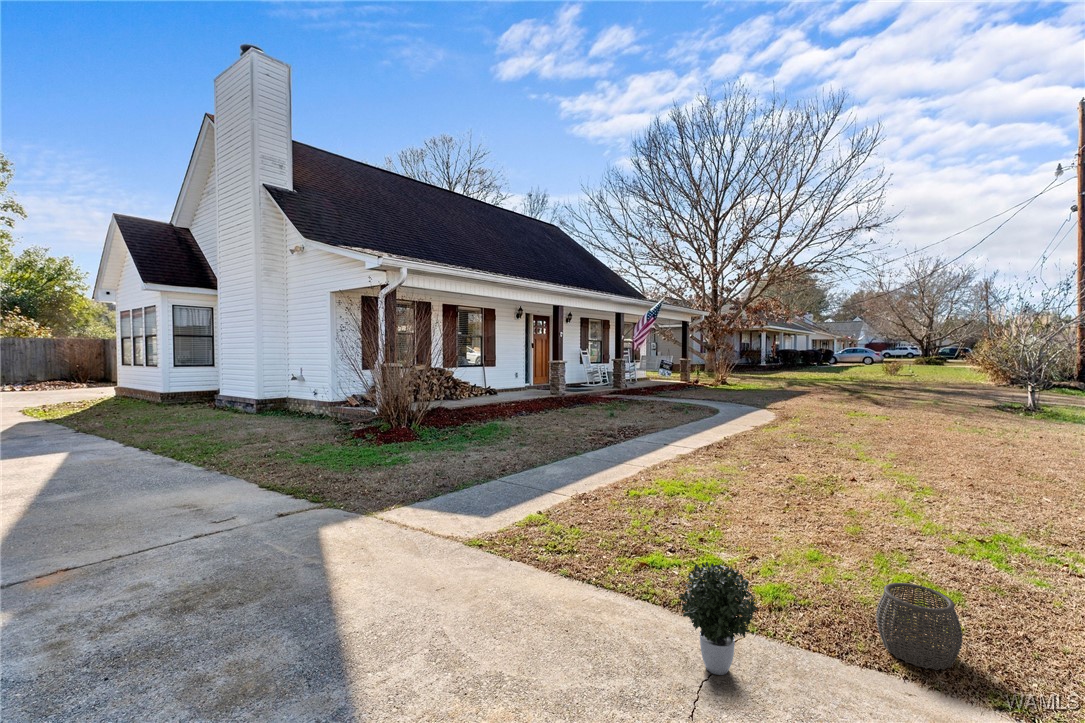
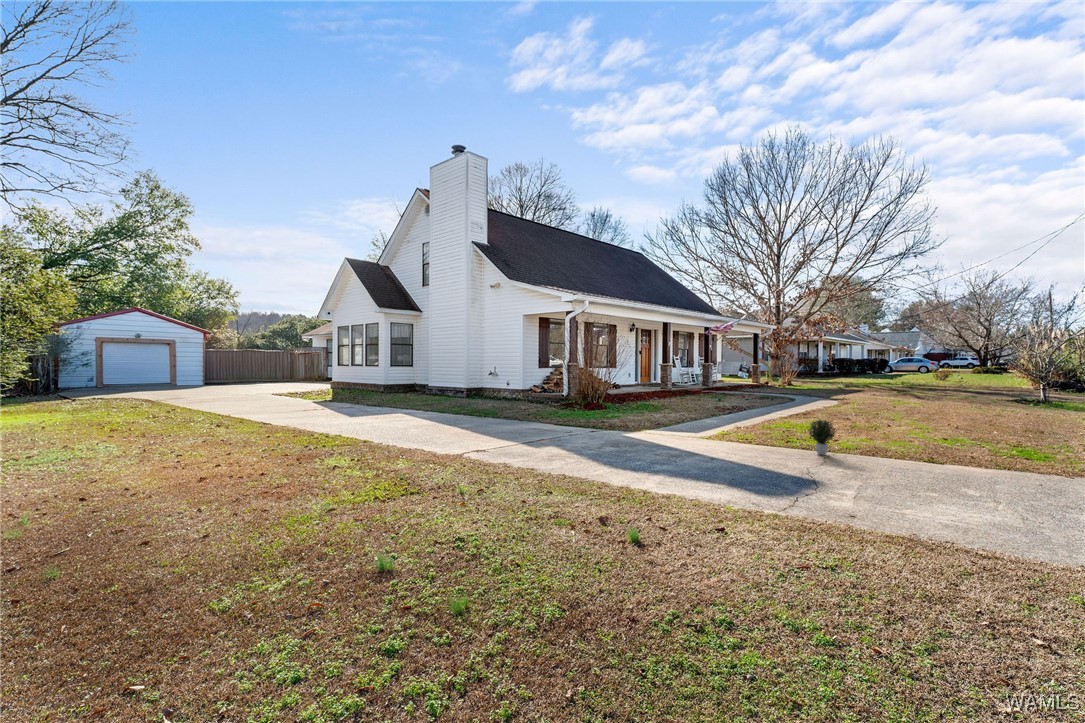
woven basket: present [876,583,963,670] -> none [880,432,909,456]

